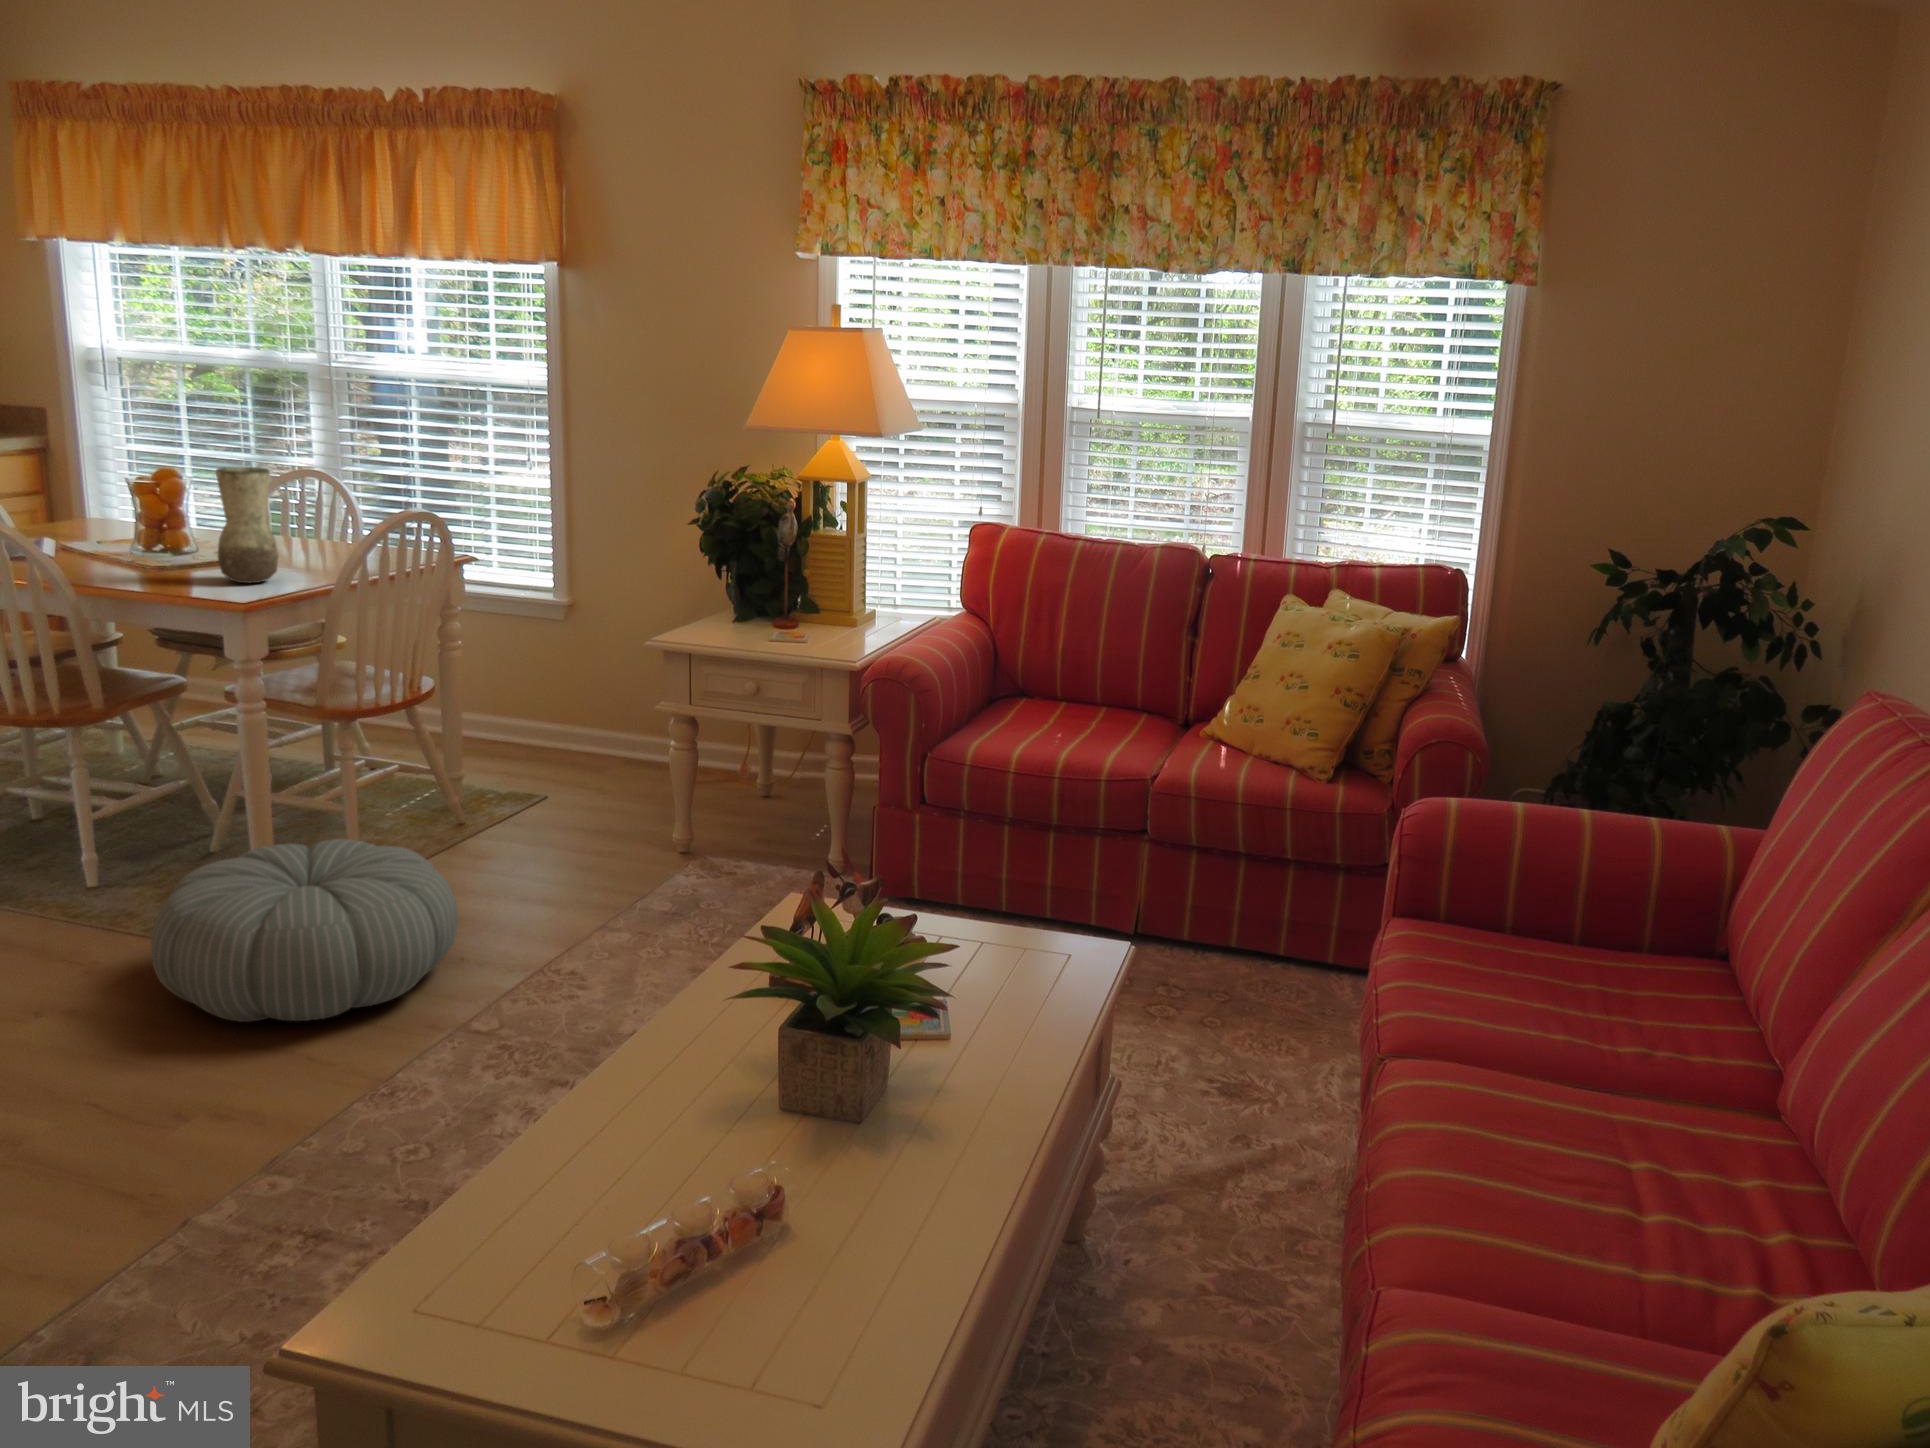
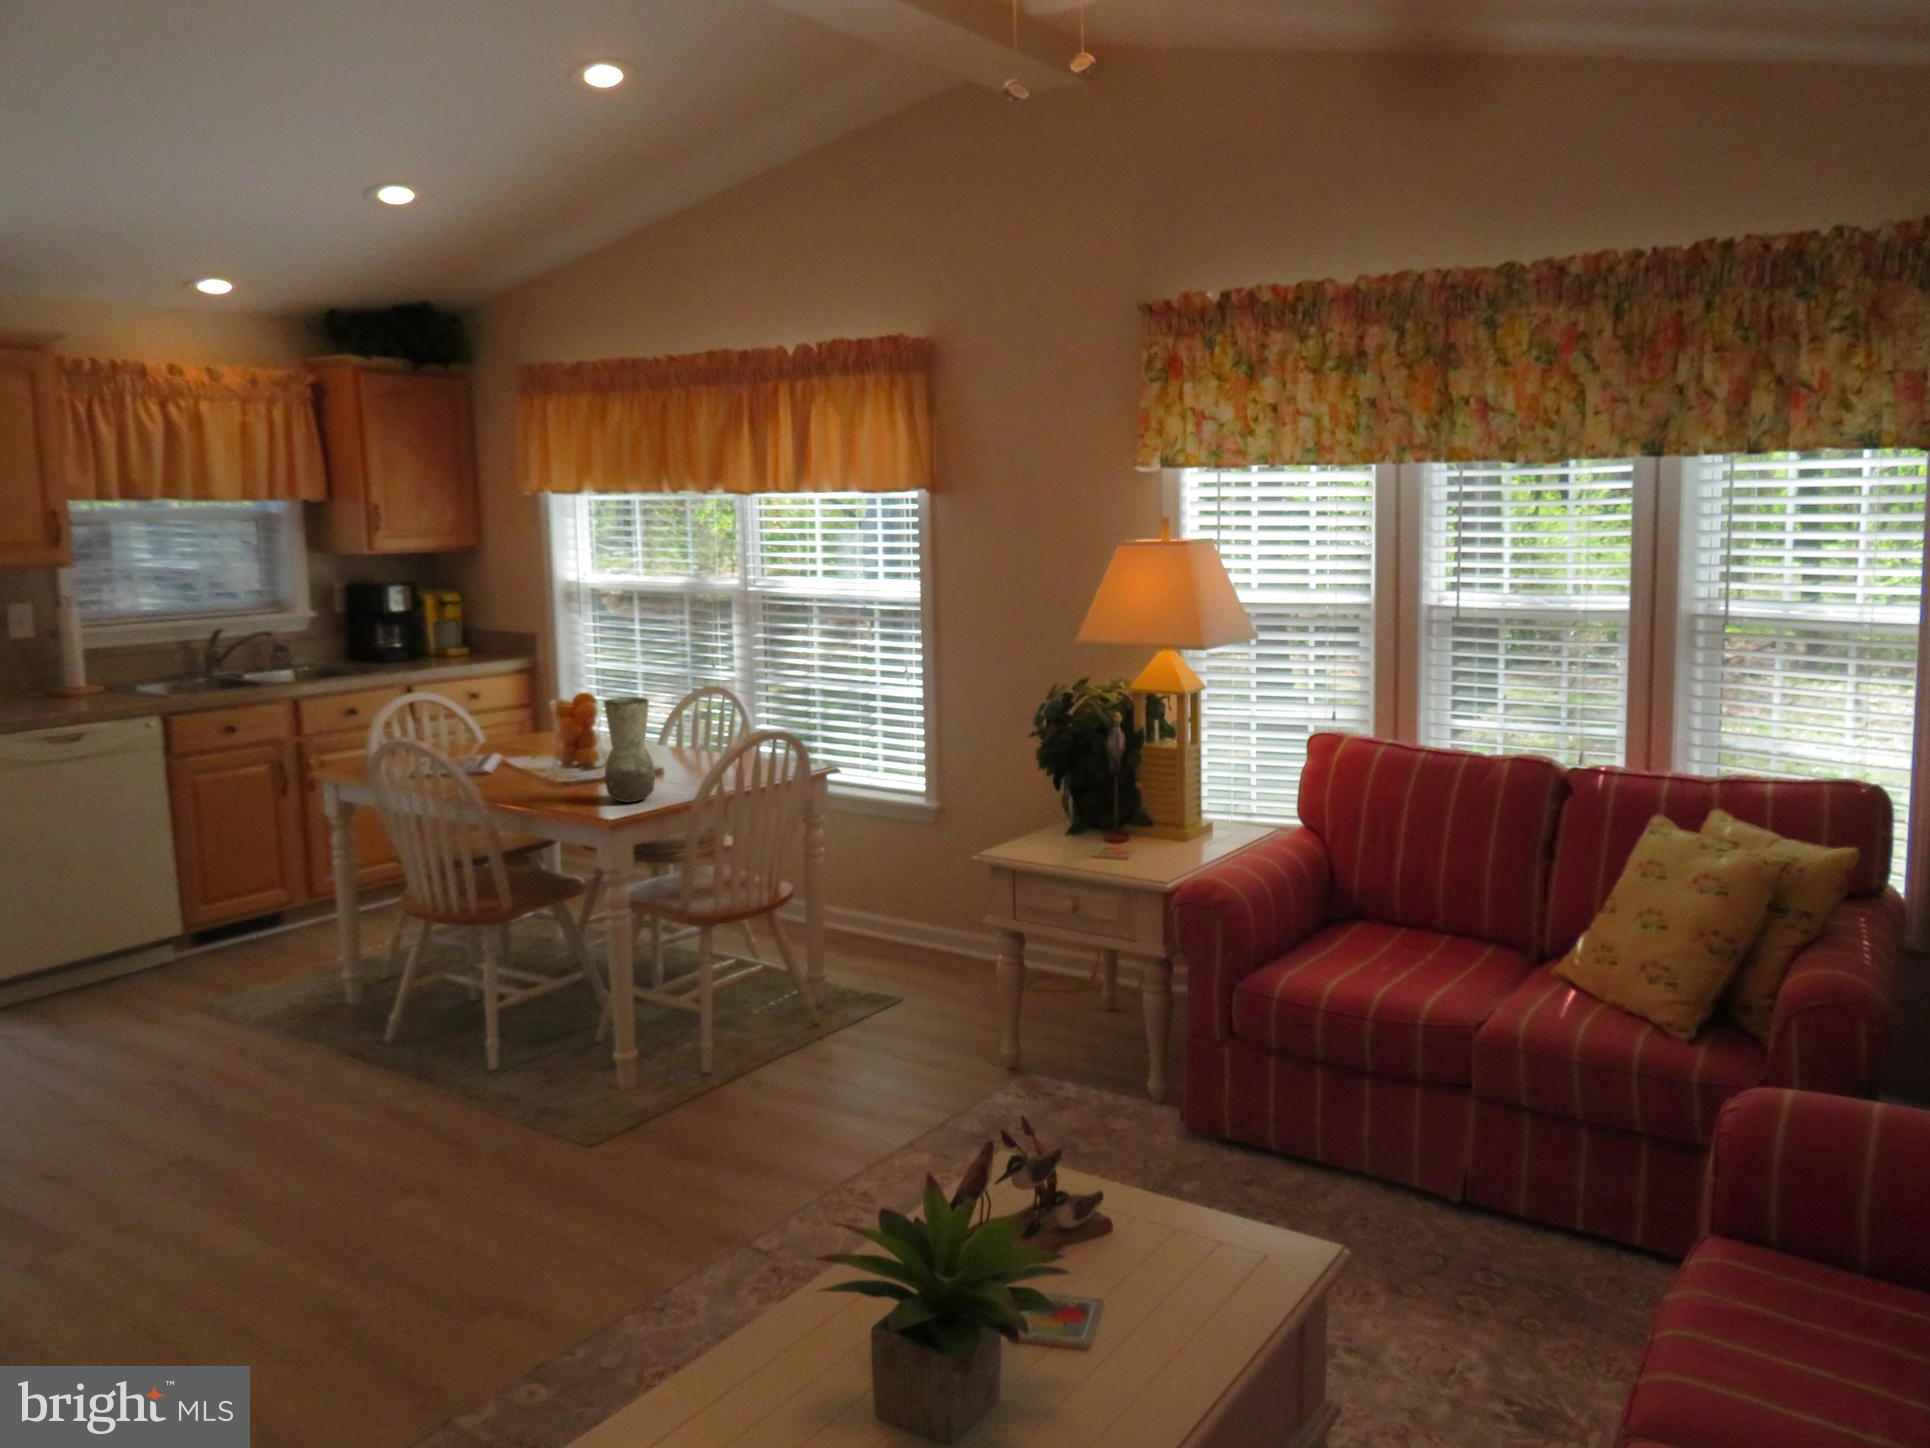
pouf: present [151,839,458,1022] -> none [503,1048,774,1232]

